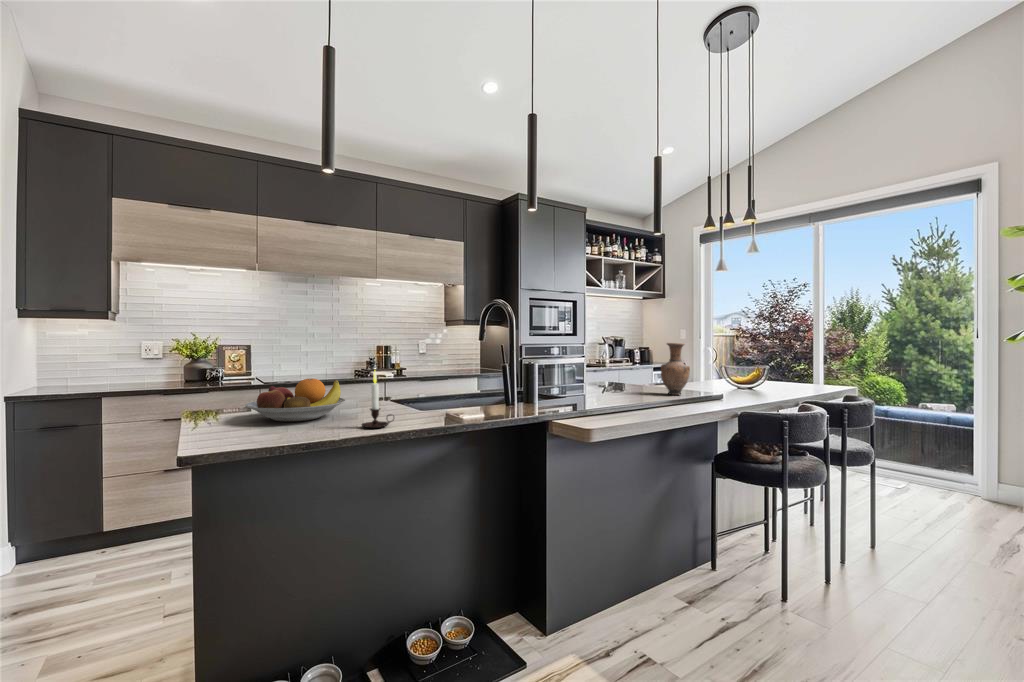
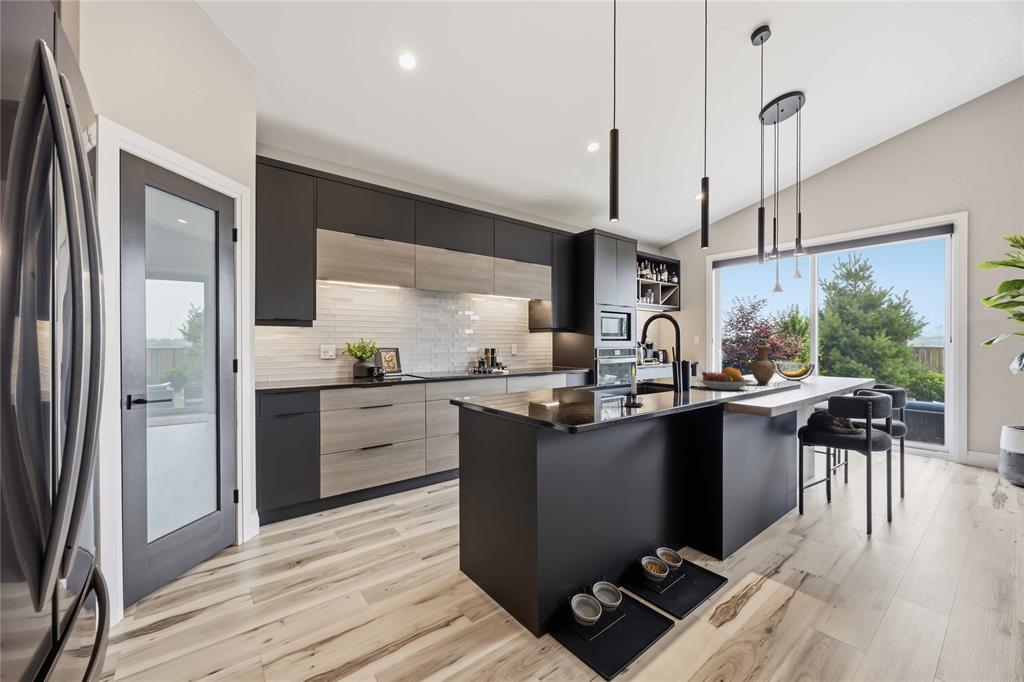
fruit bowl: present [245,379,346,422] -> present [697,367,753,390]

